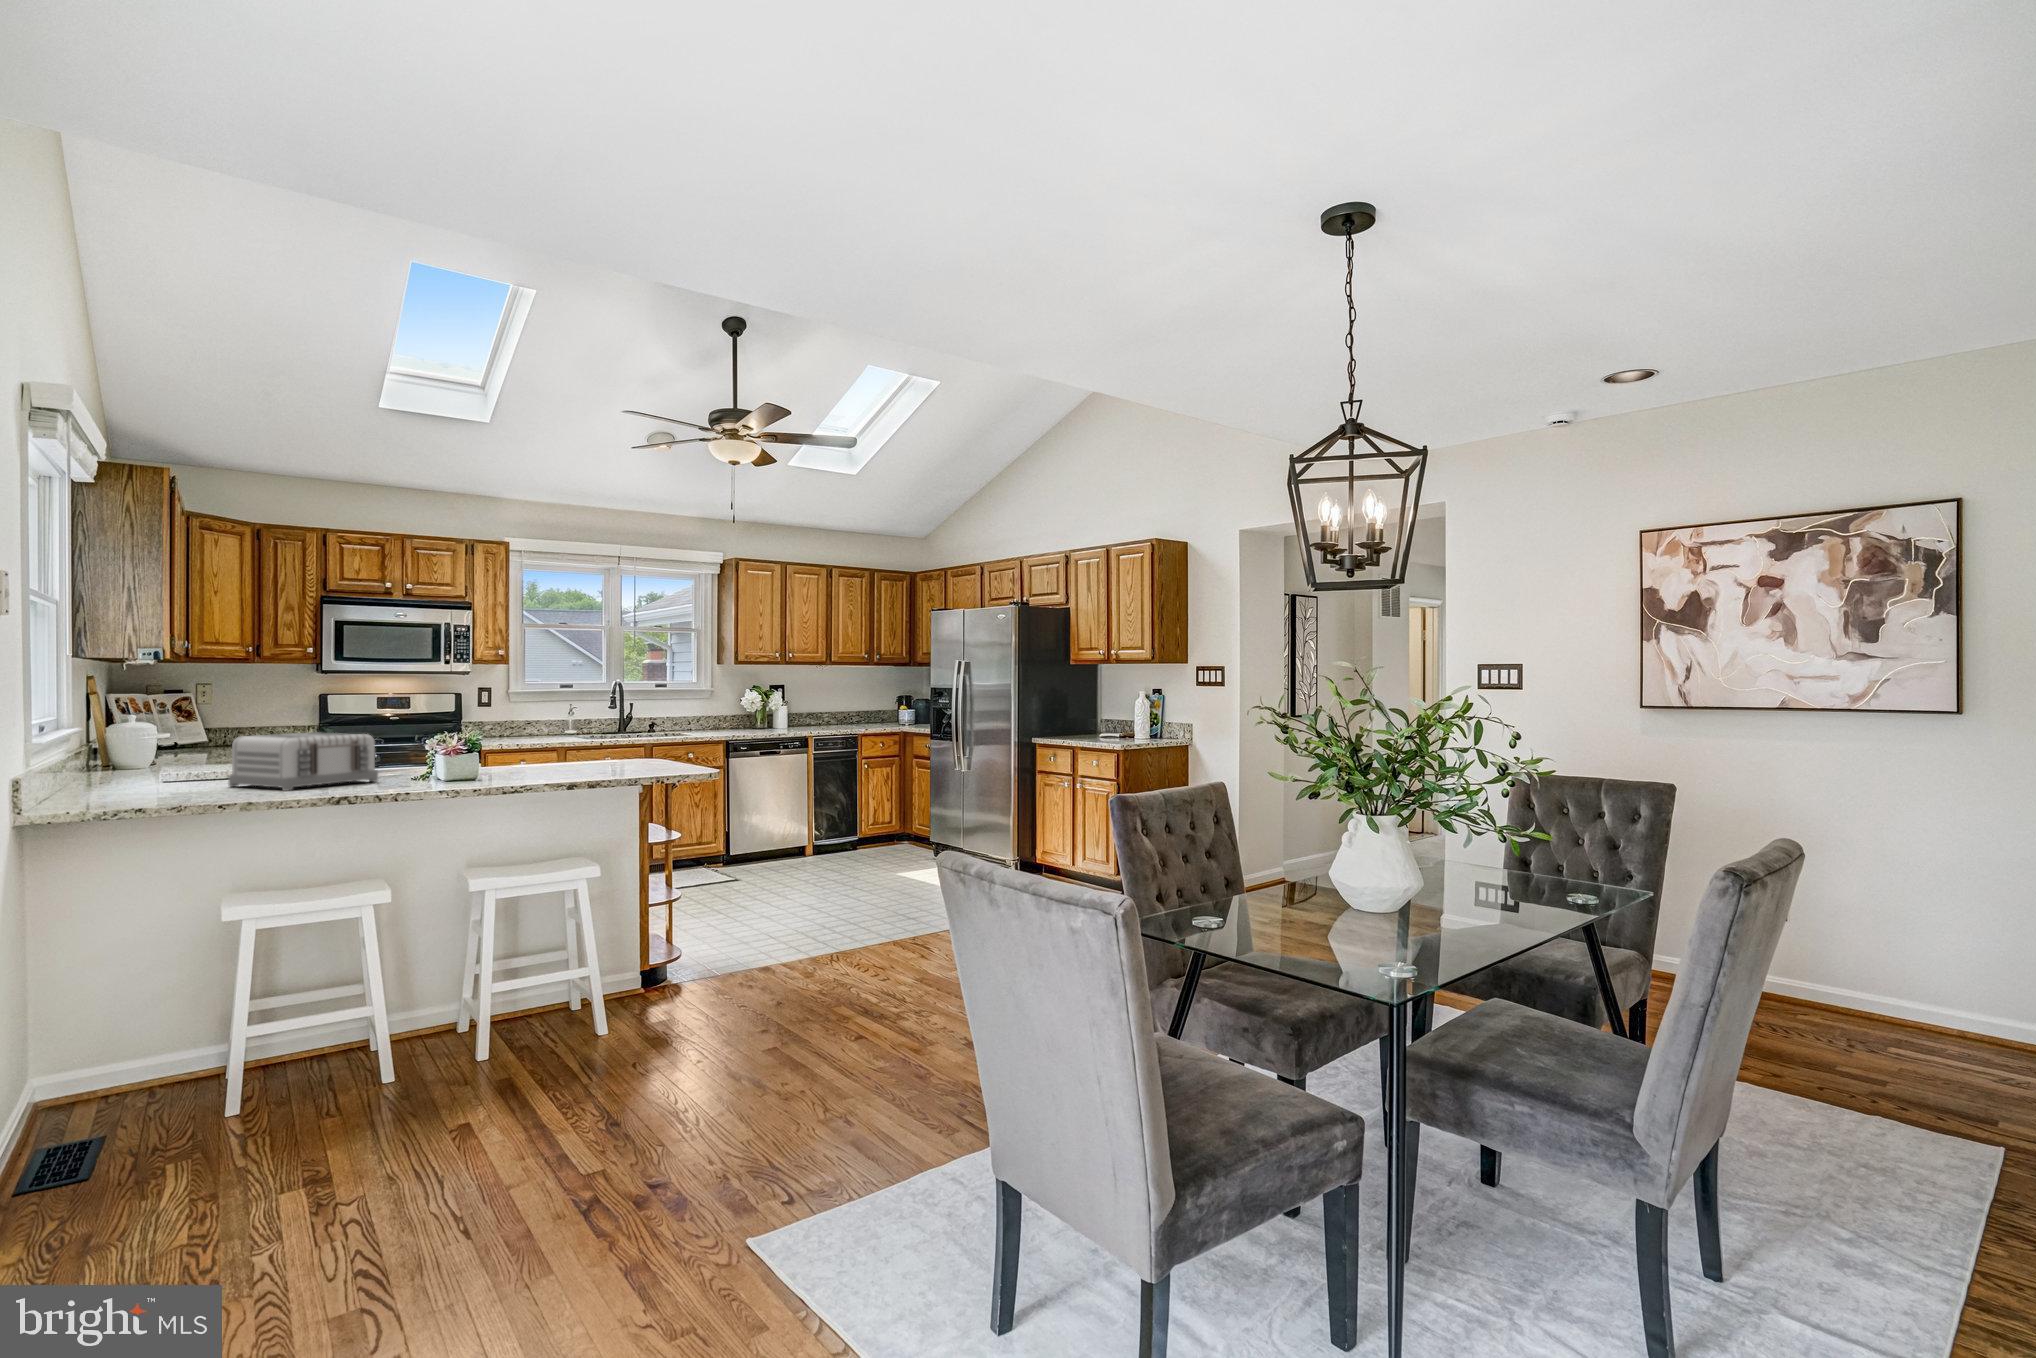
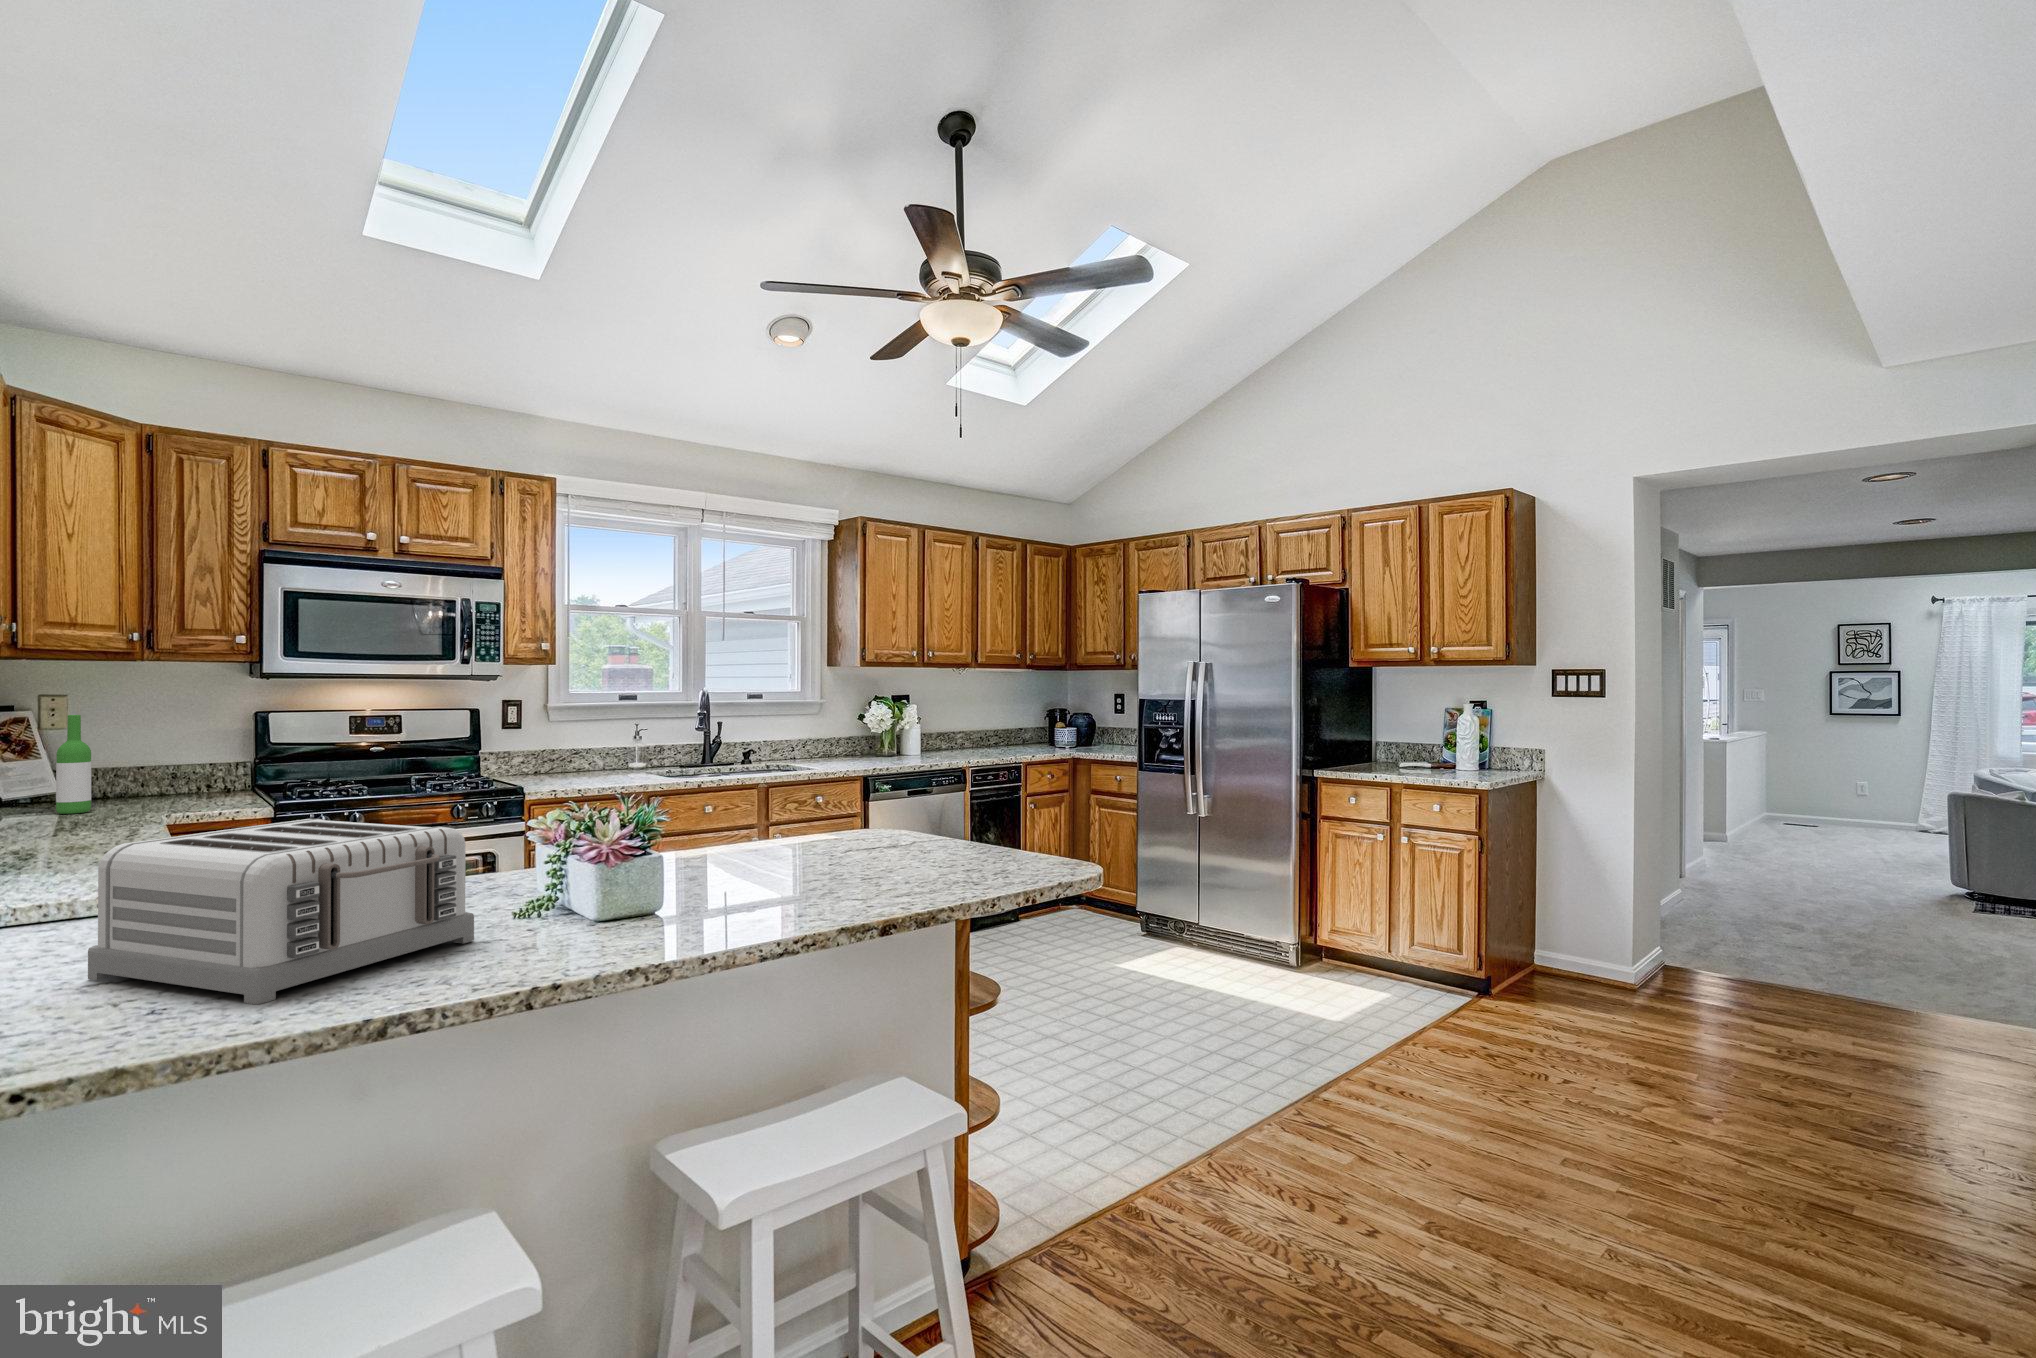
wine bottle: none [208,695,226,752] -> present [56,715,91,814]

